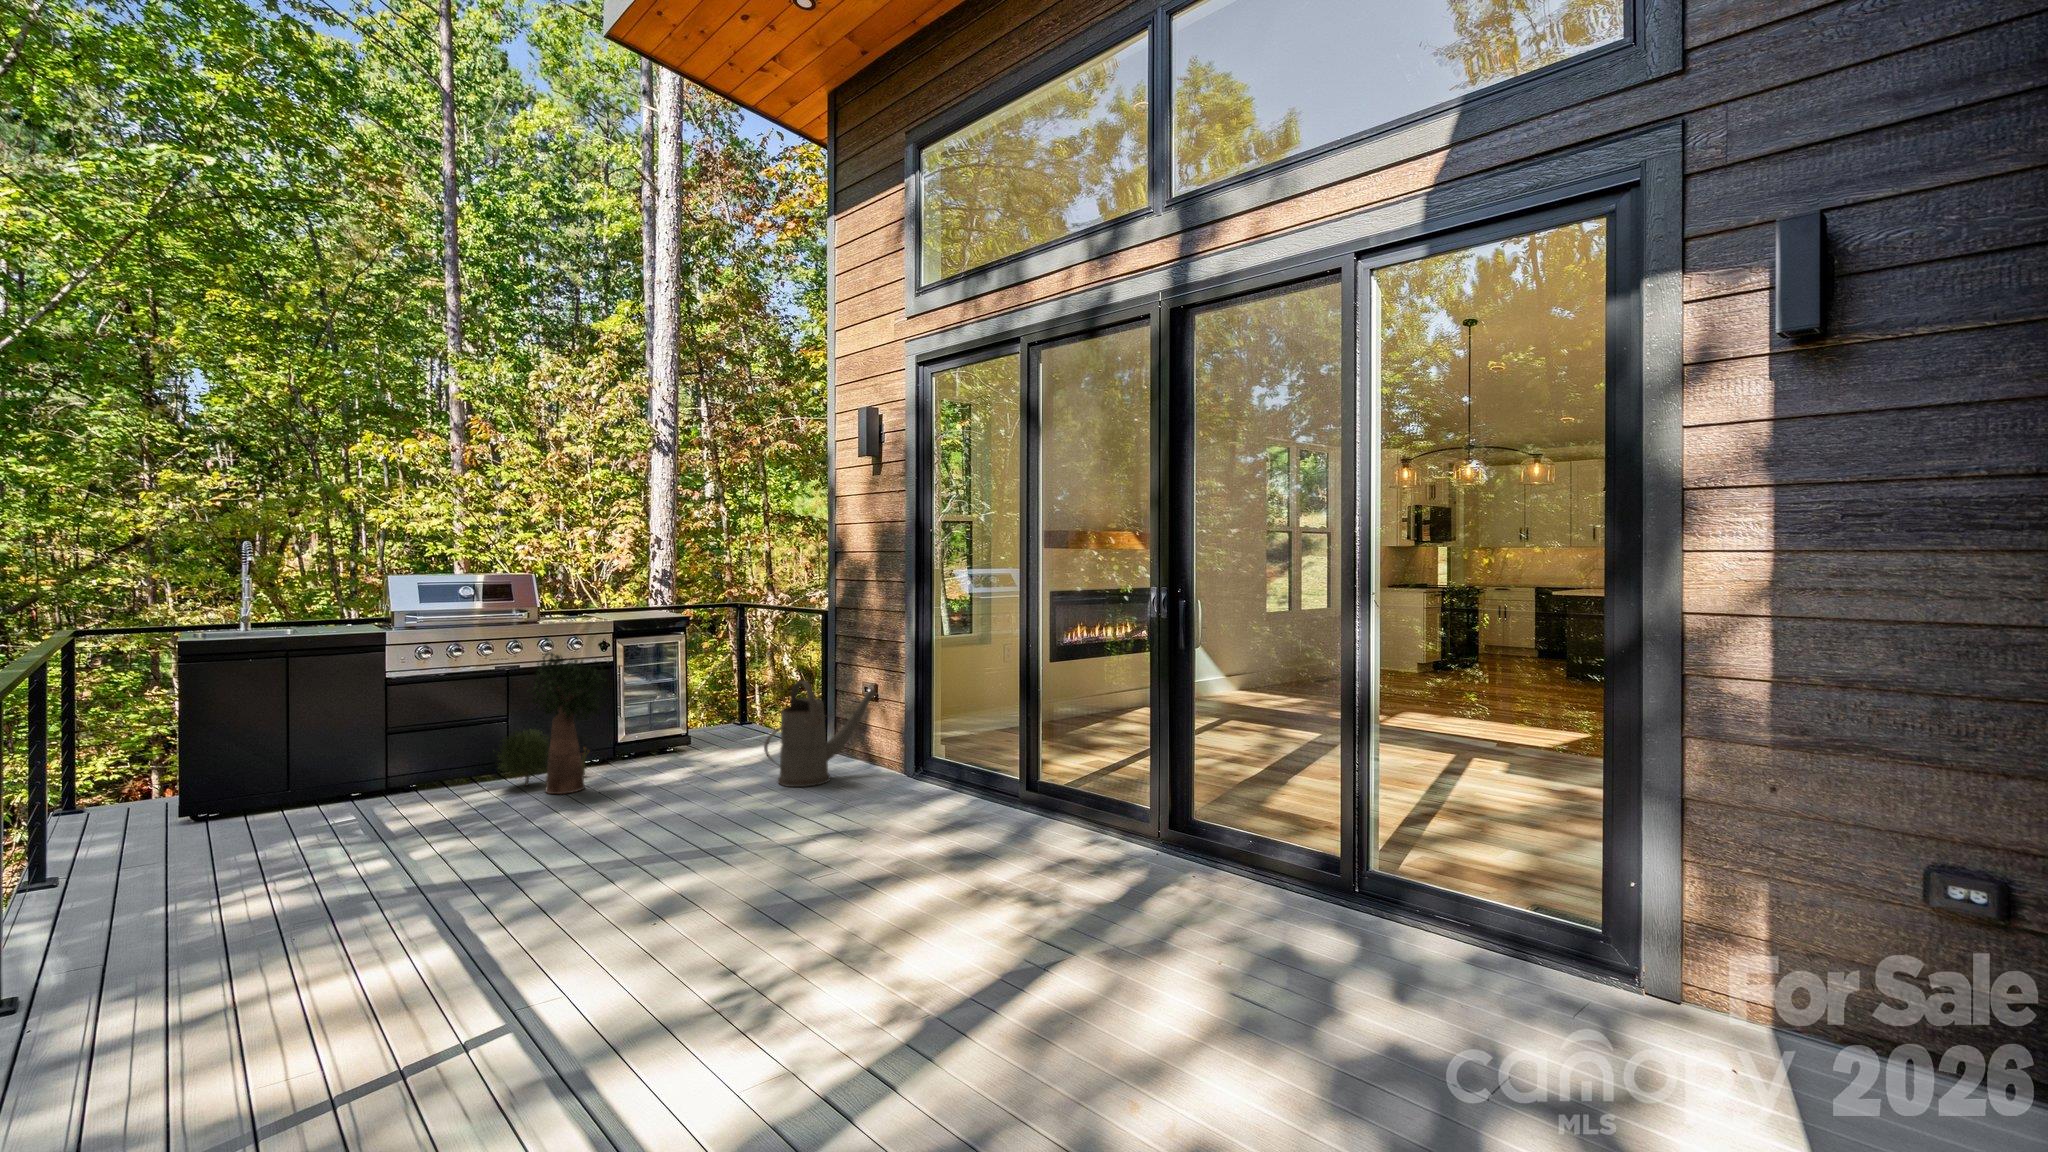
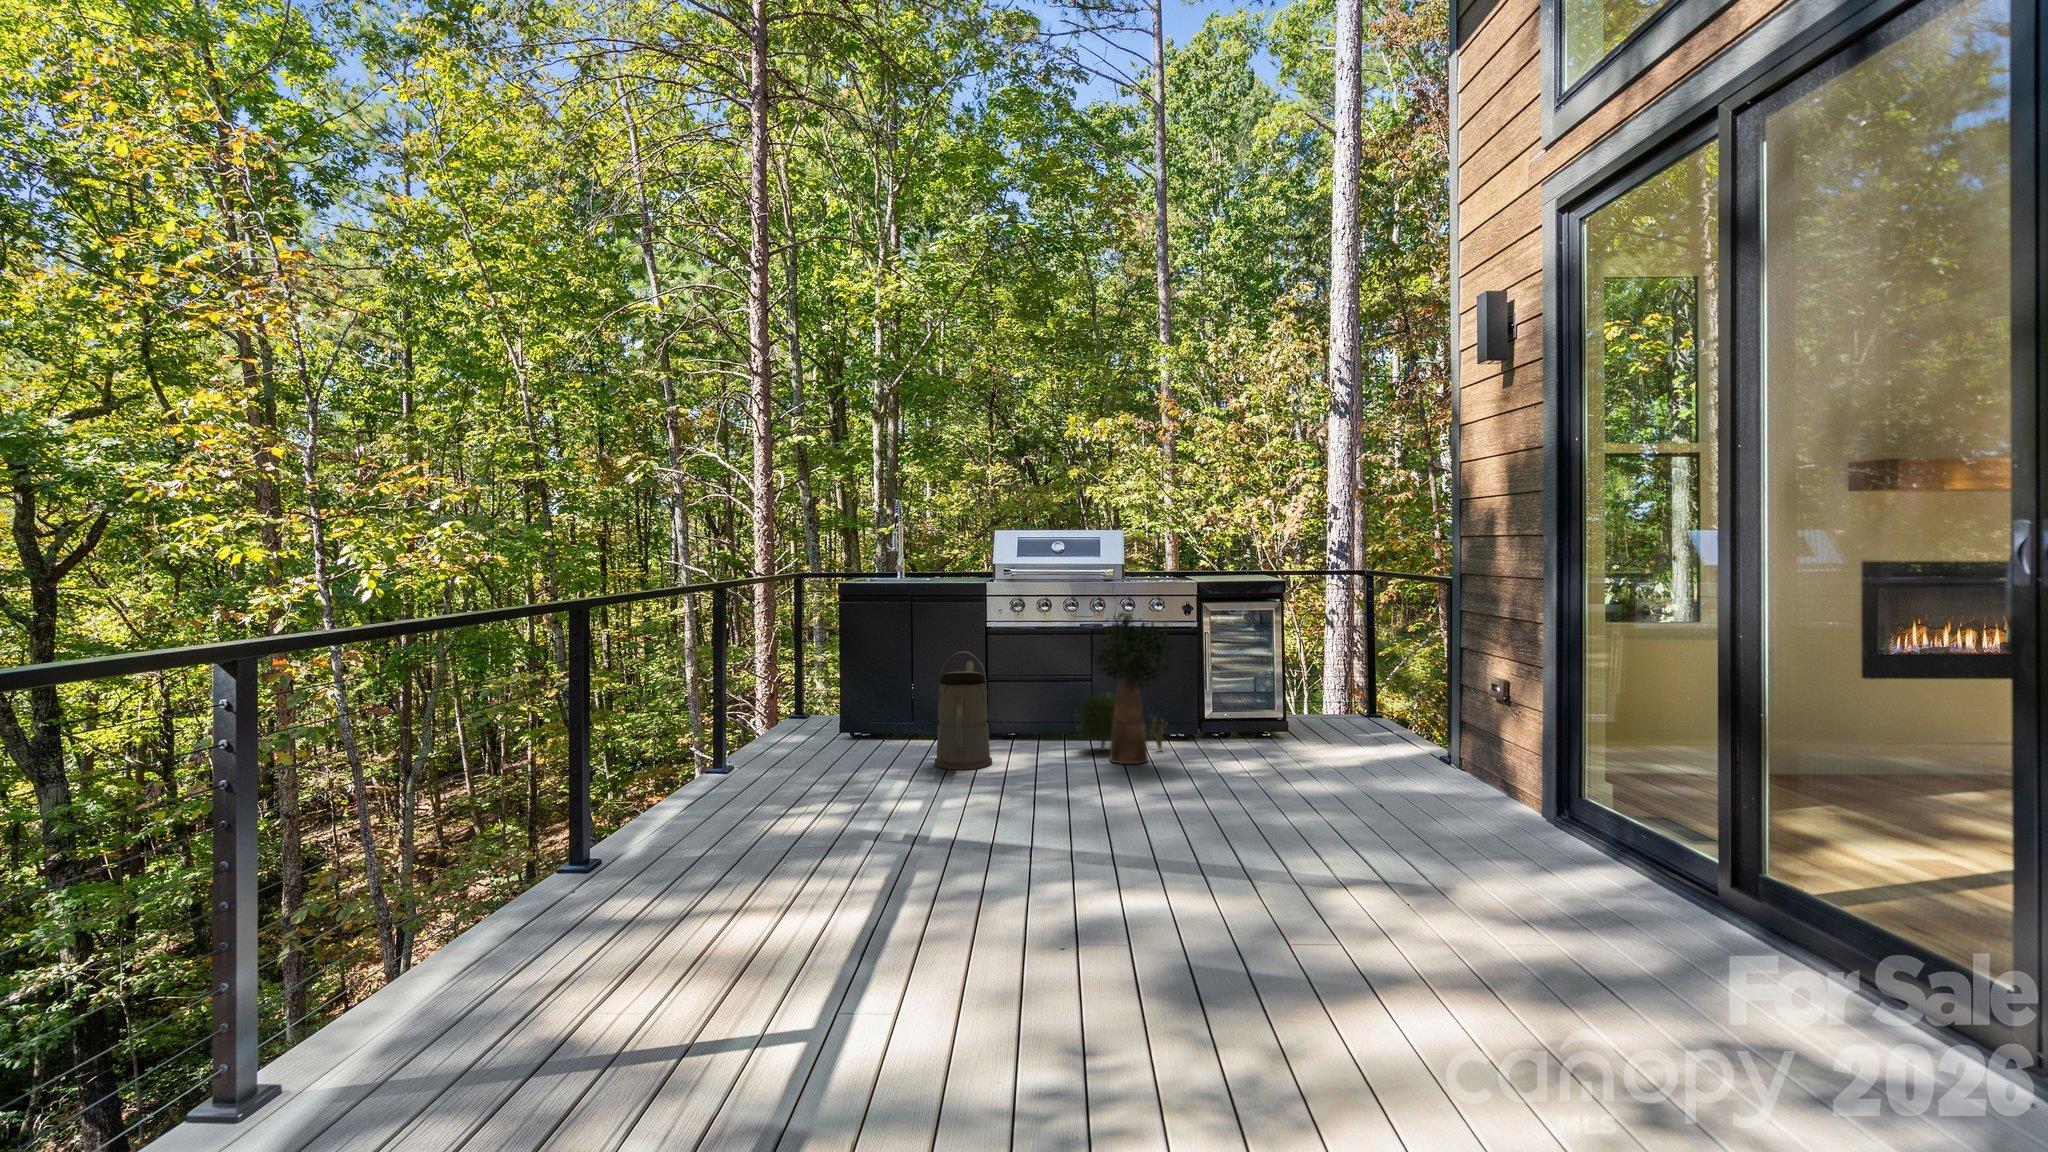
watering can: present [764,681,875,787] -> present [935,651,992,769]

